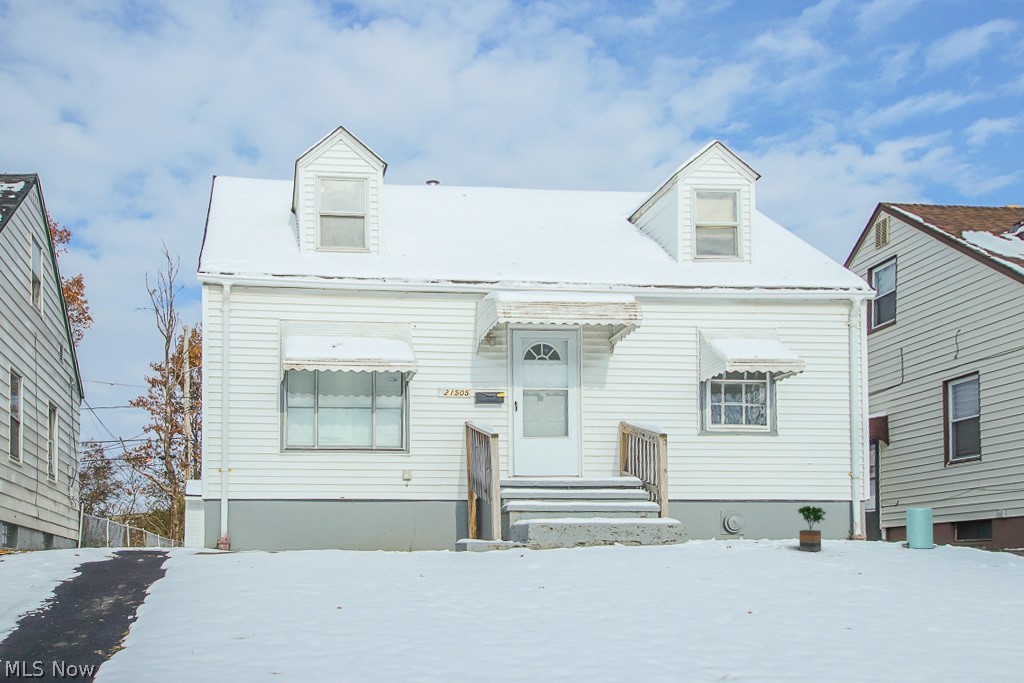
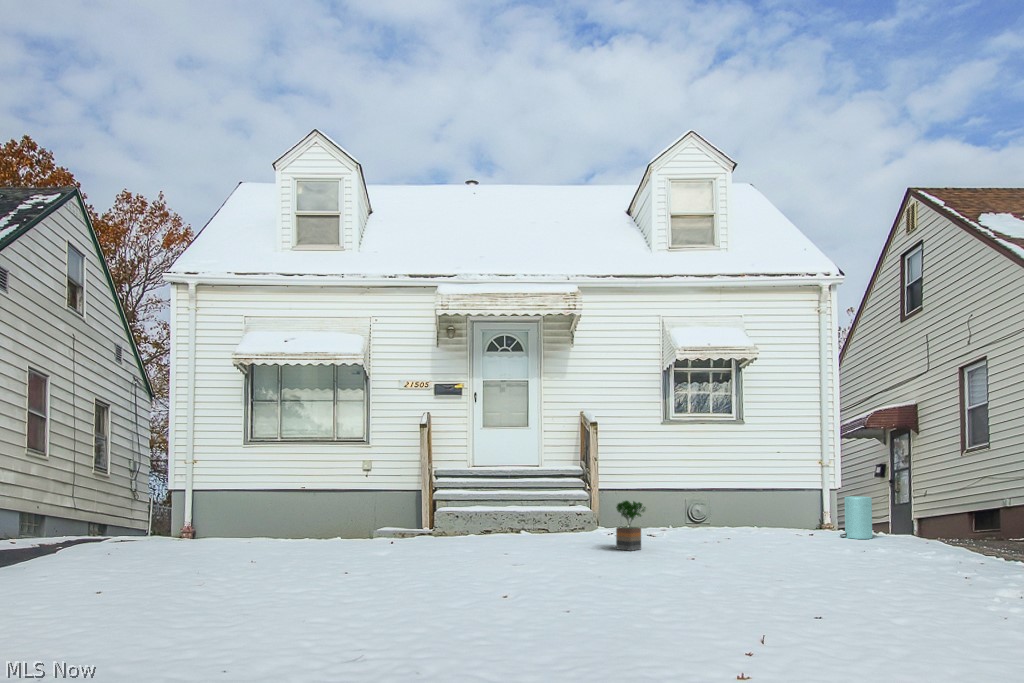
potted tree: present [798,506,826,552] -> present [616,501,645,551]

